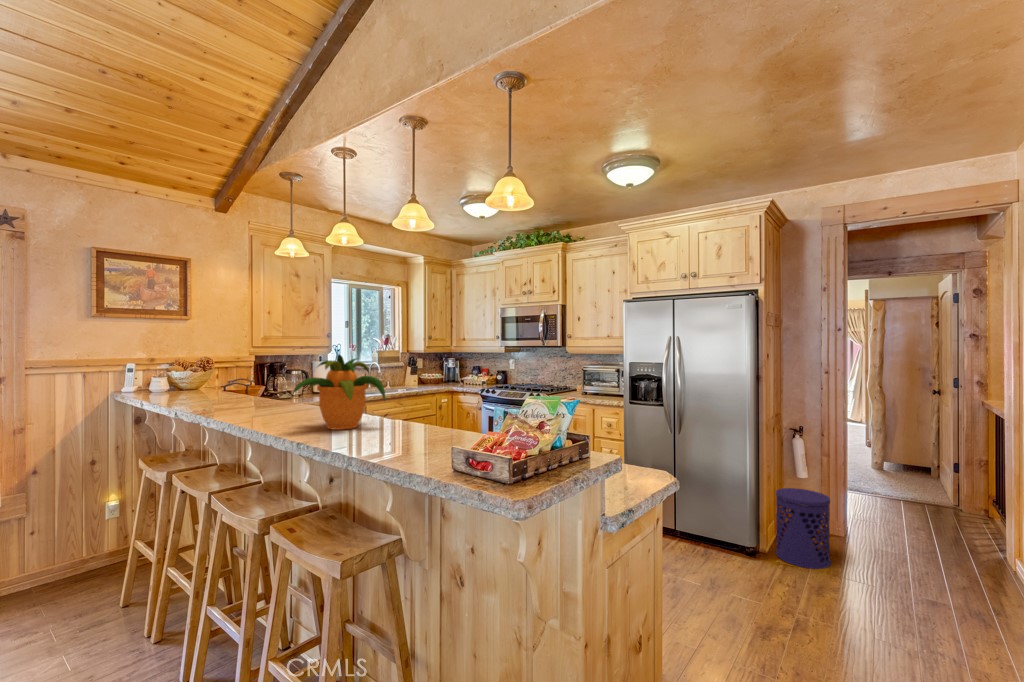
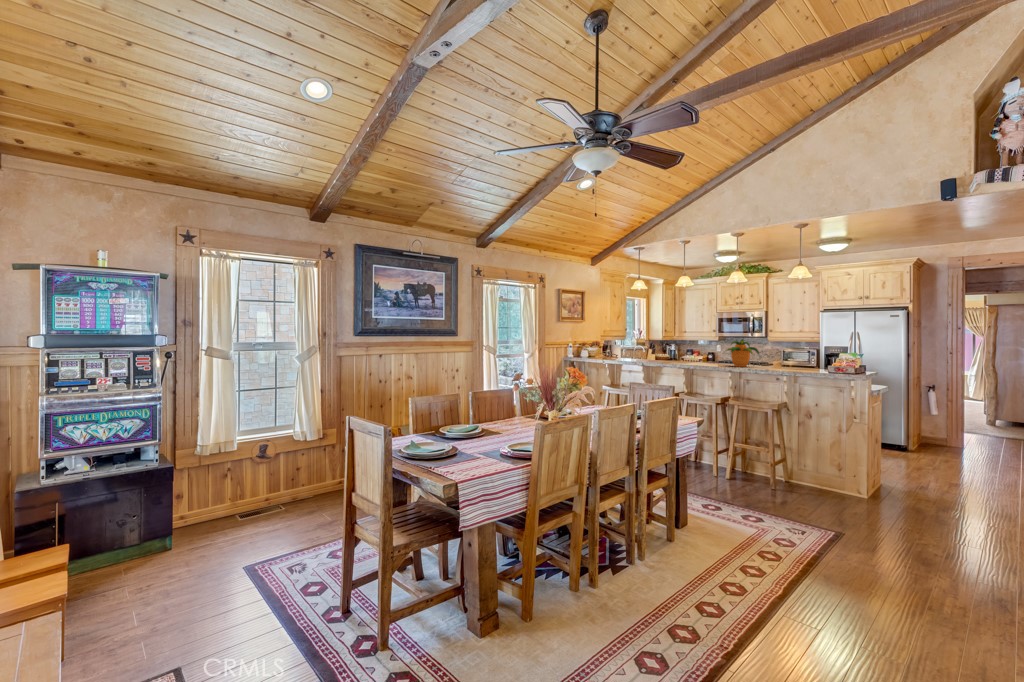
waste bin: present [776,488,831,569] -> none [918,416,952,456]

